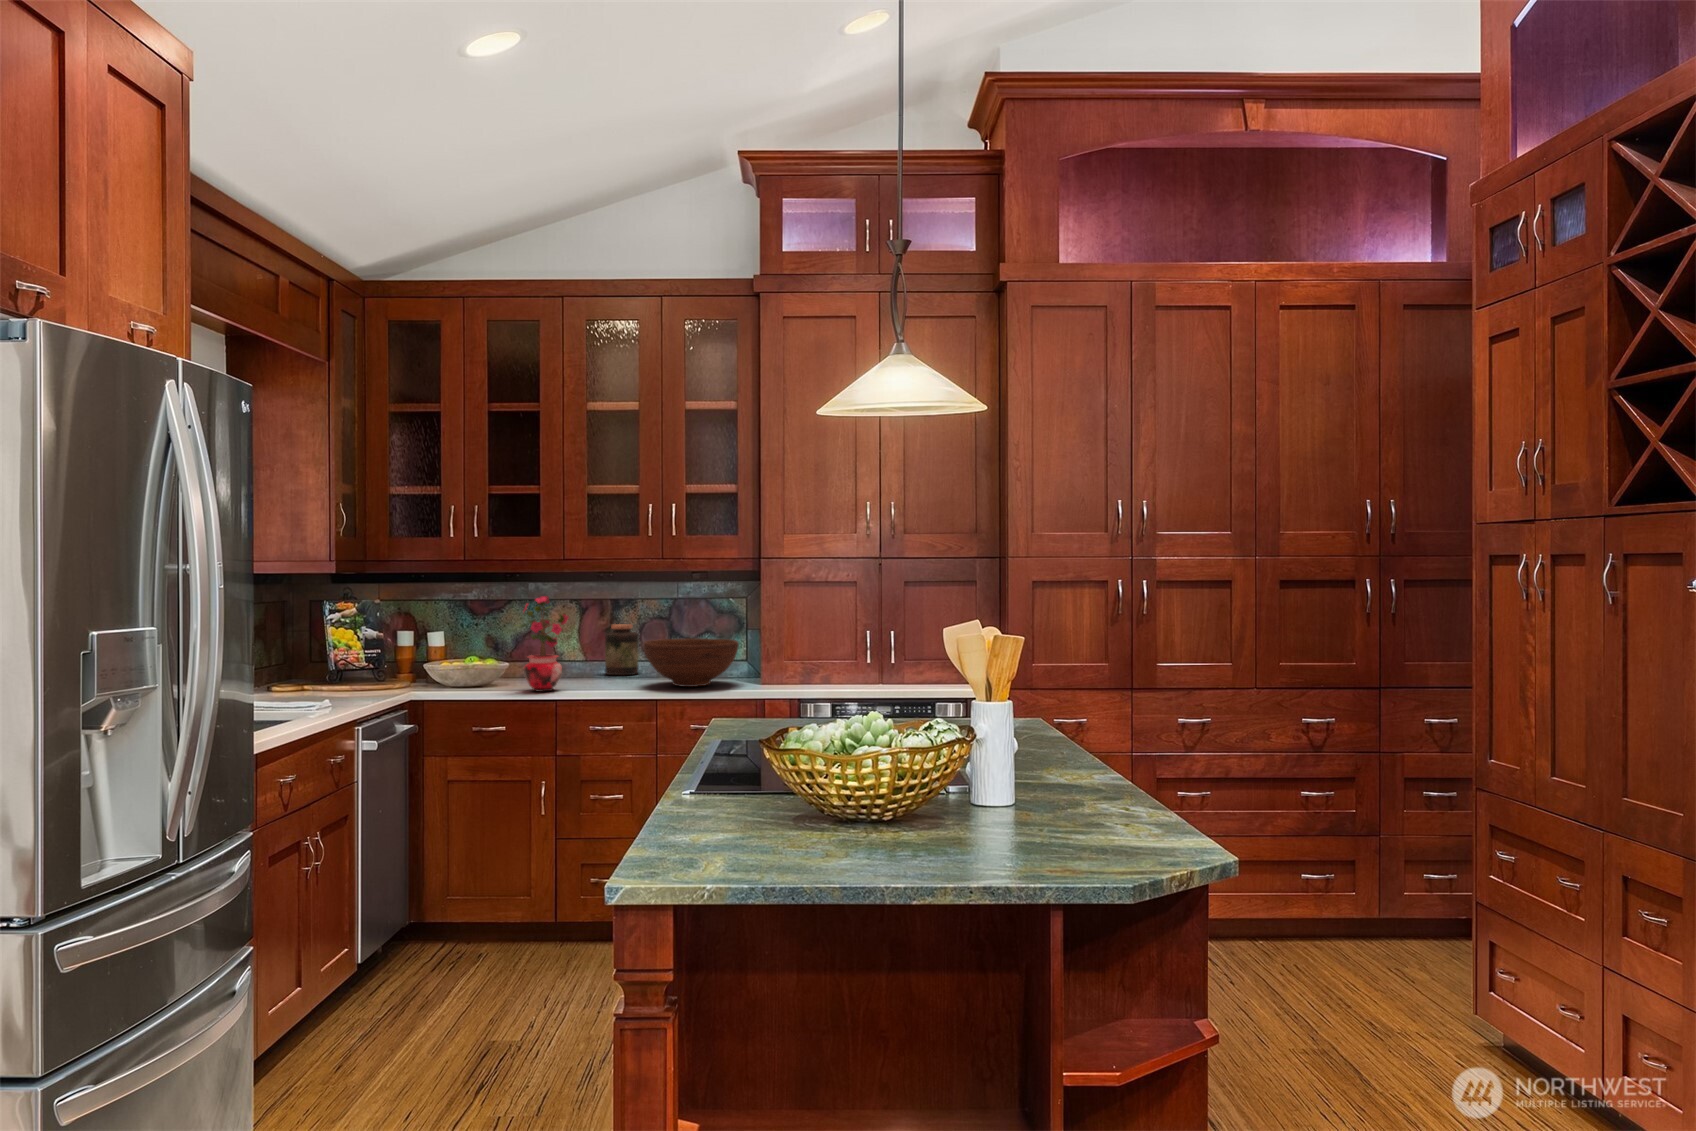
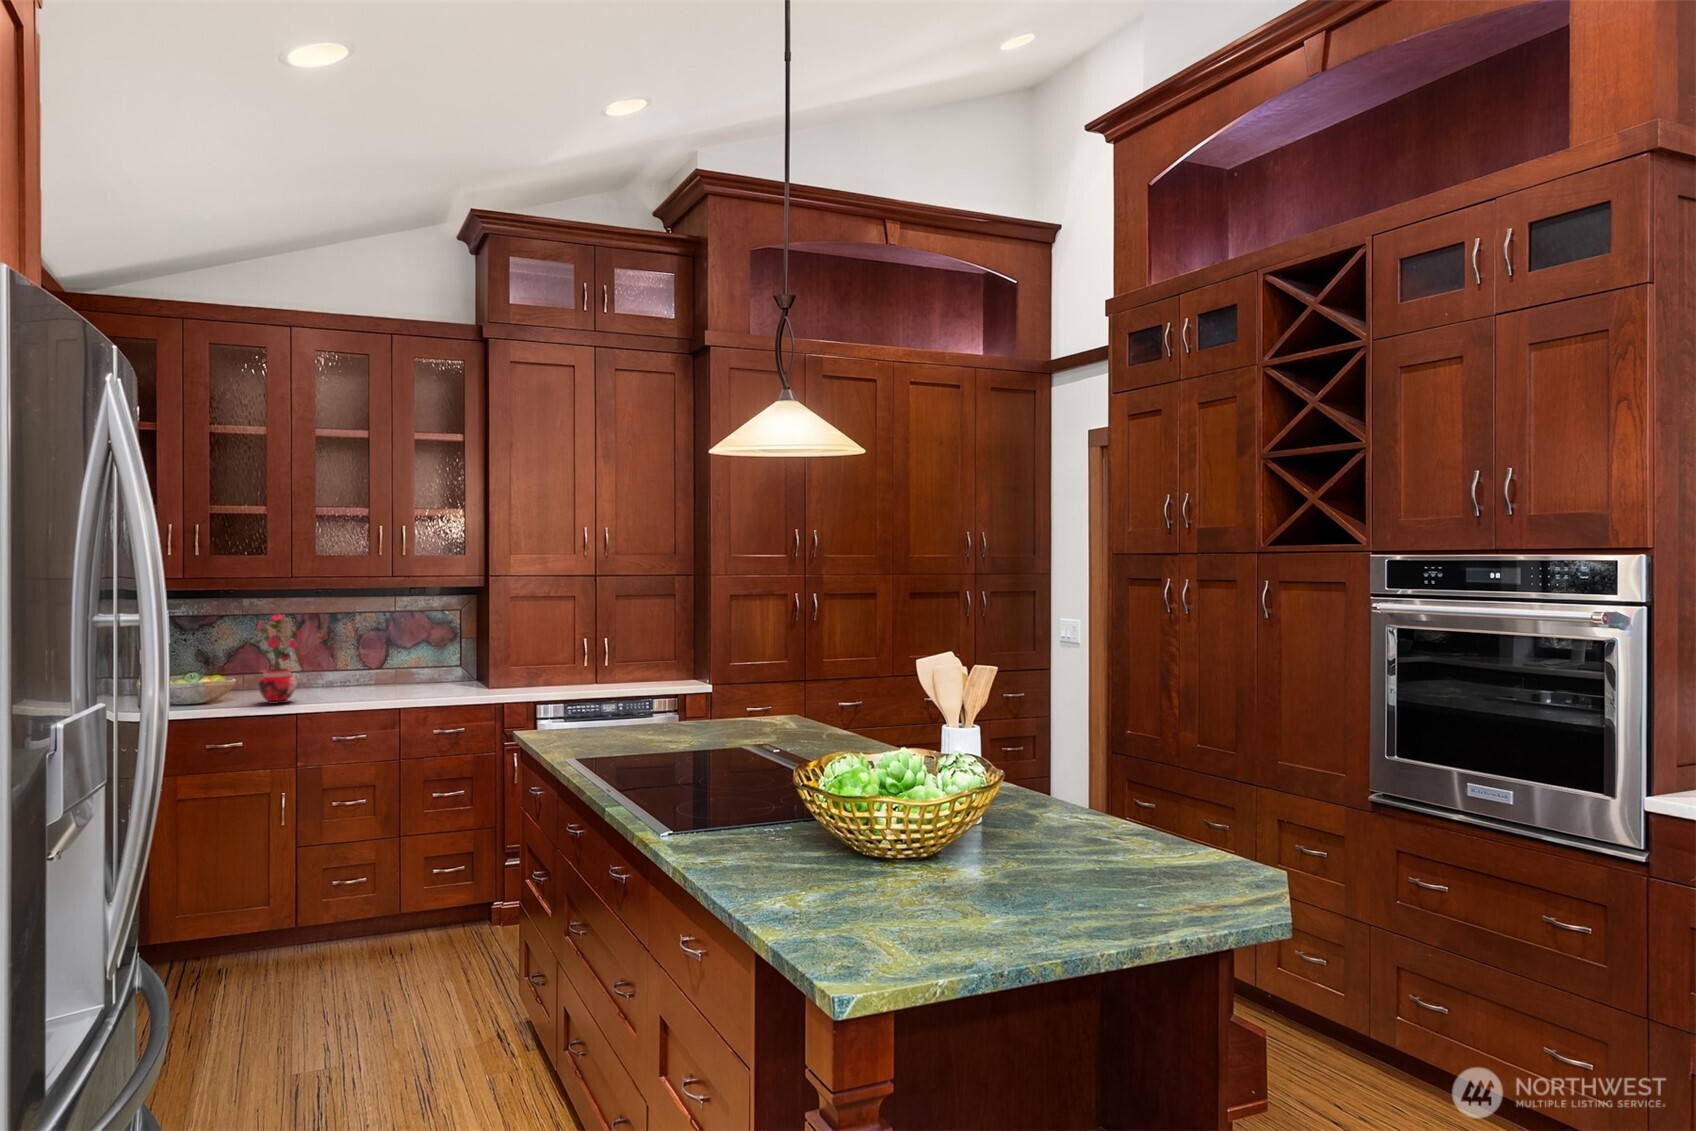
jar: present [605,624,638,675] -> none [323,636,357,684]
fruit bowl: present [644,638,739,687] -> none [376,648,467,692]

